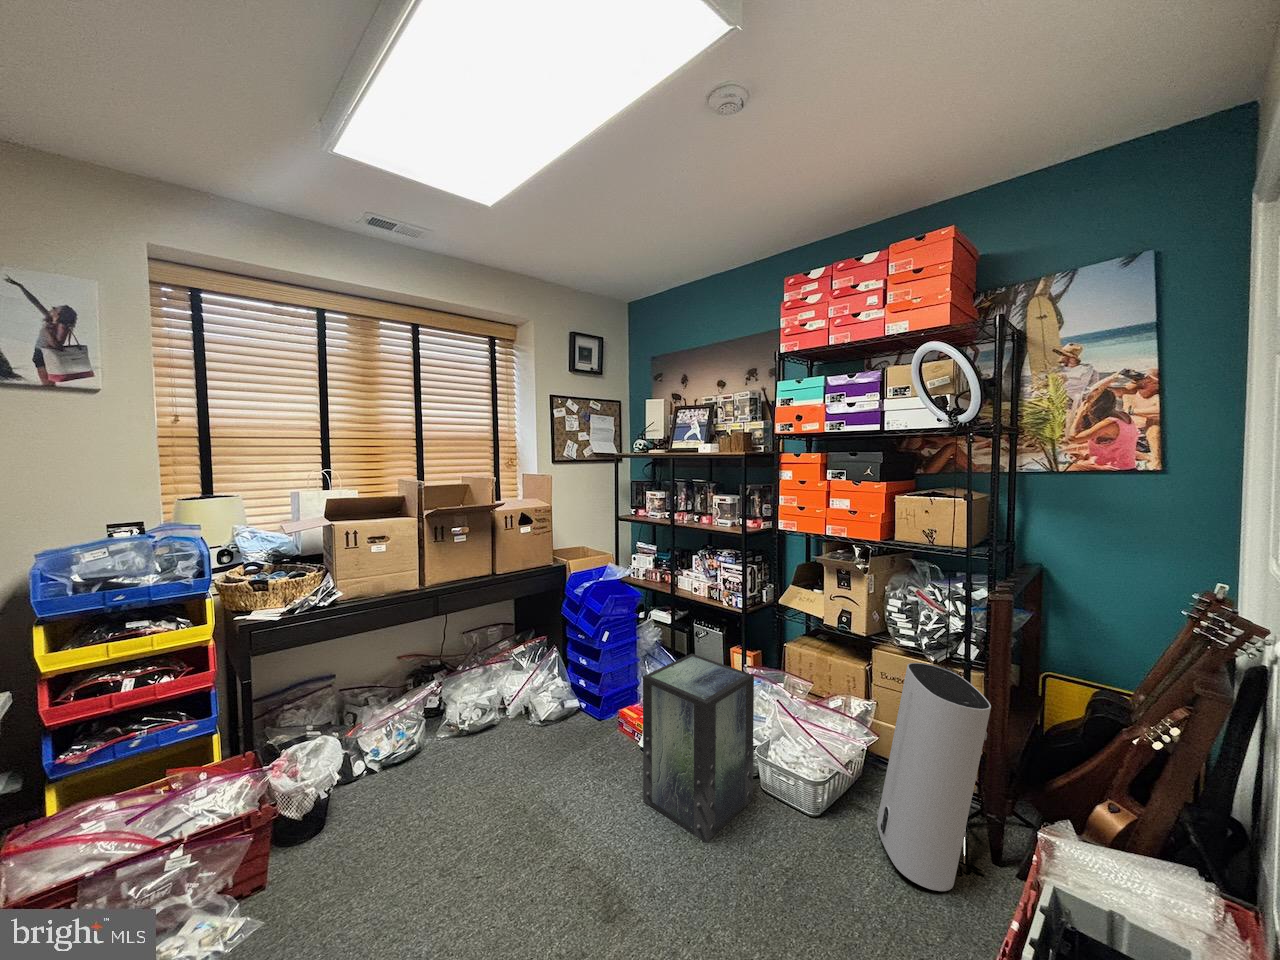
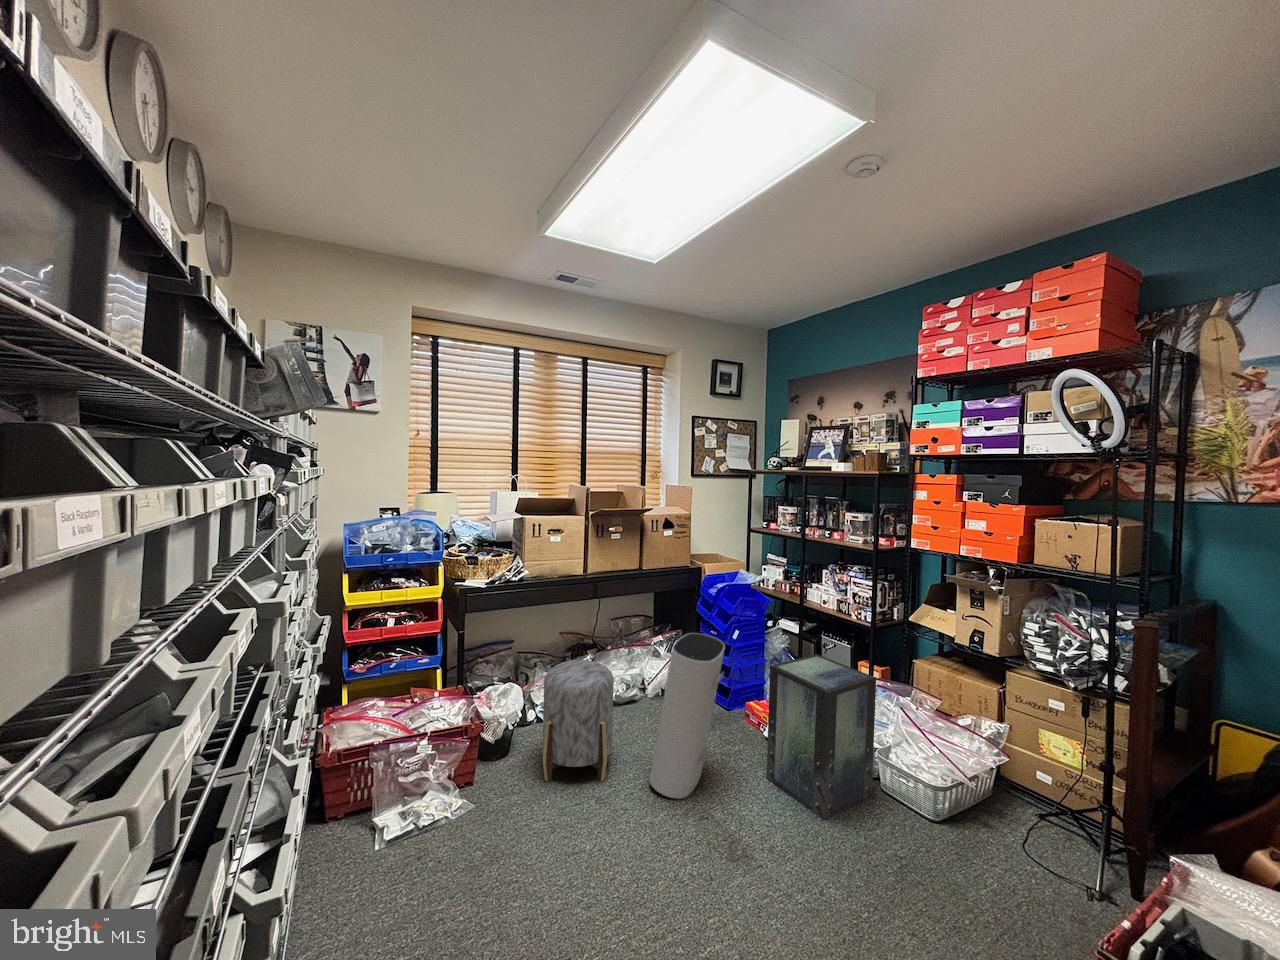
air purifier: present [877,663,991,891] -> present [650,633,725,799]
stool: none [361,698,459,867] -> present [542,660,614,782]

